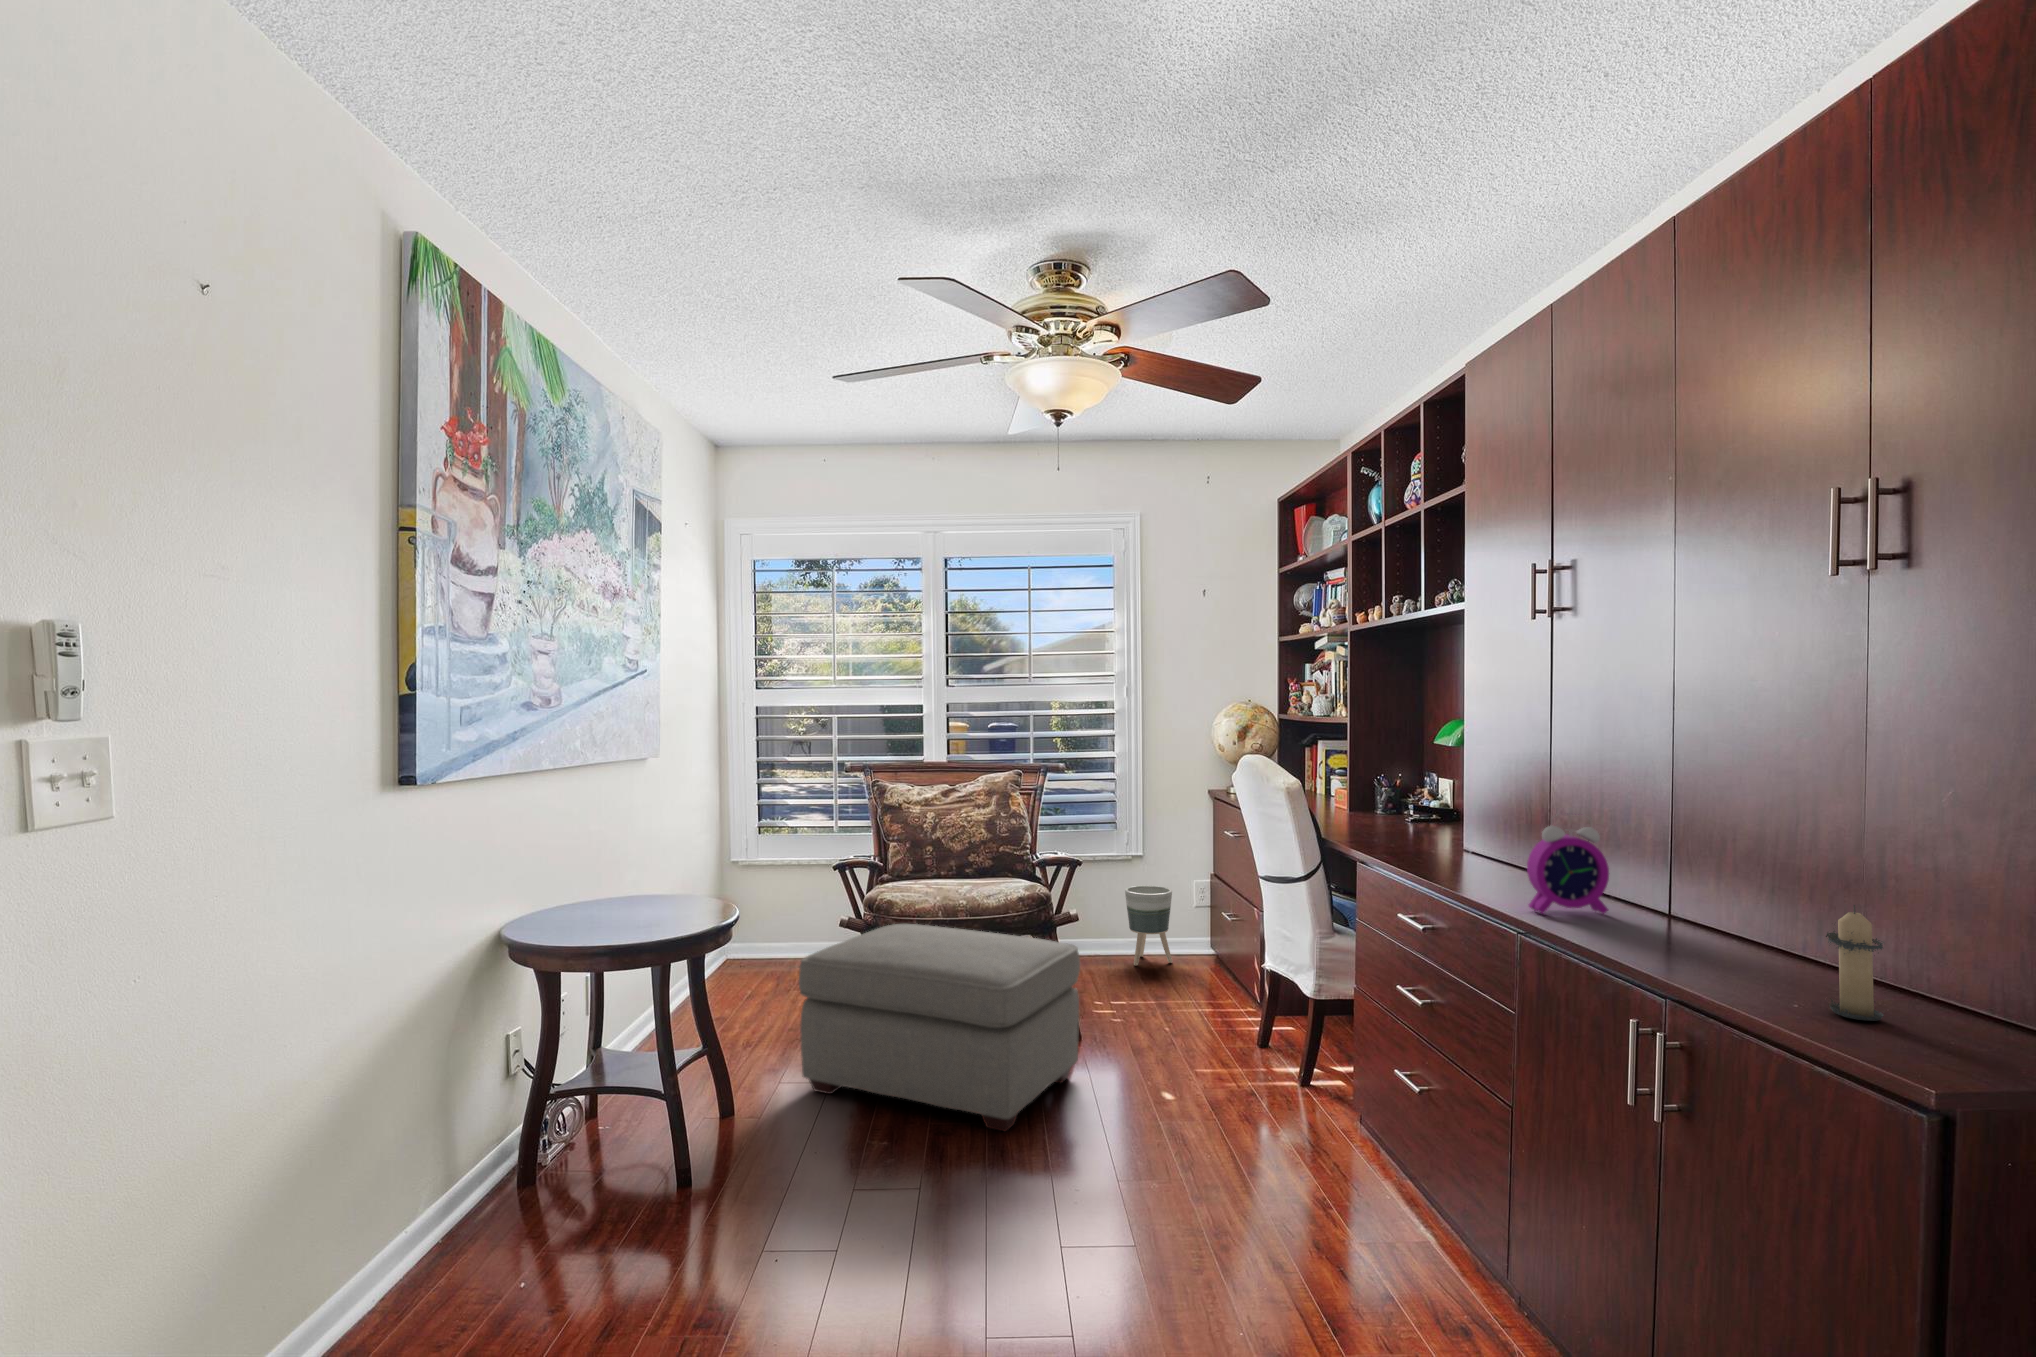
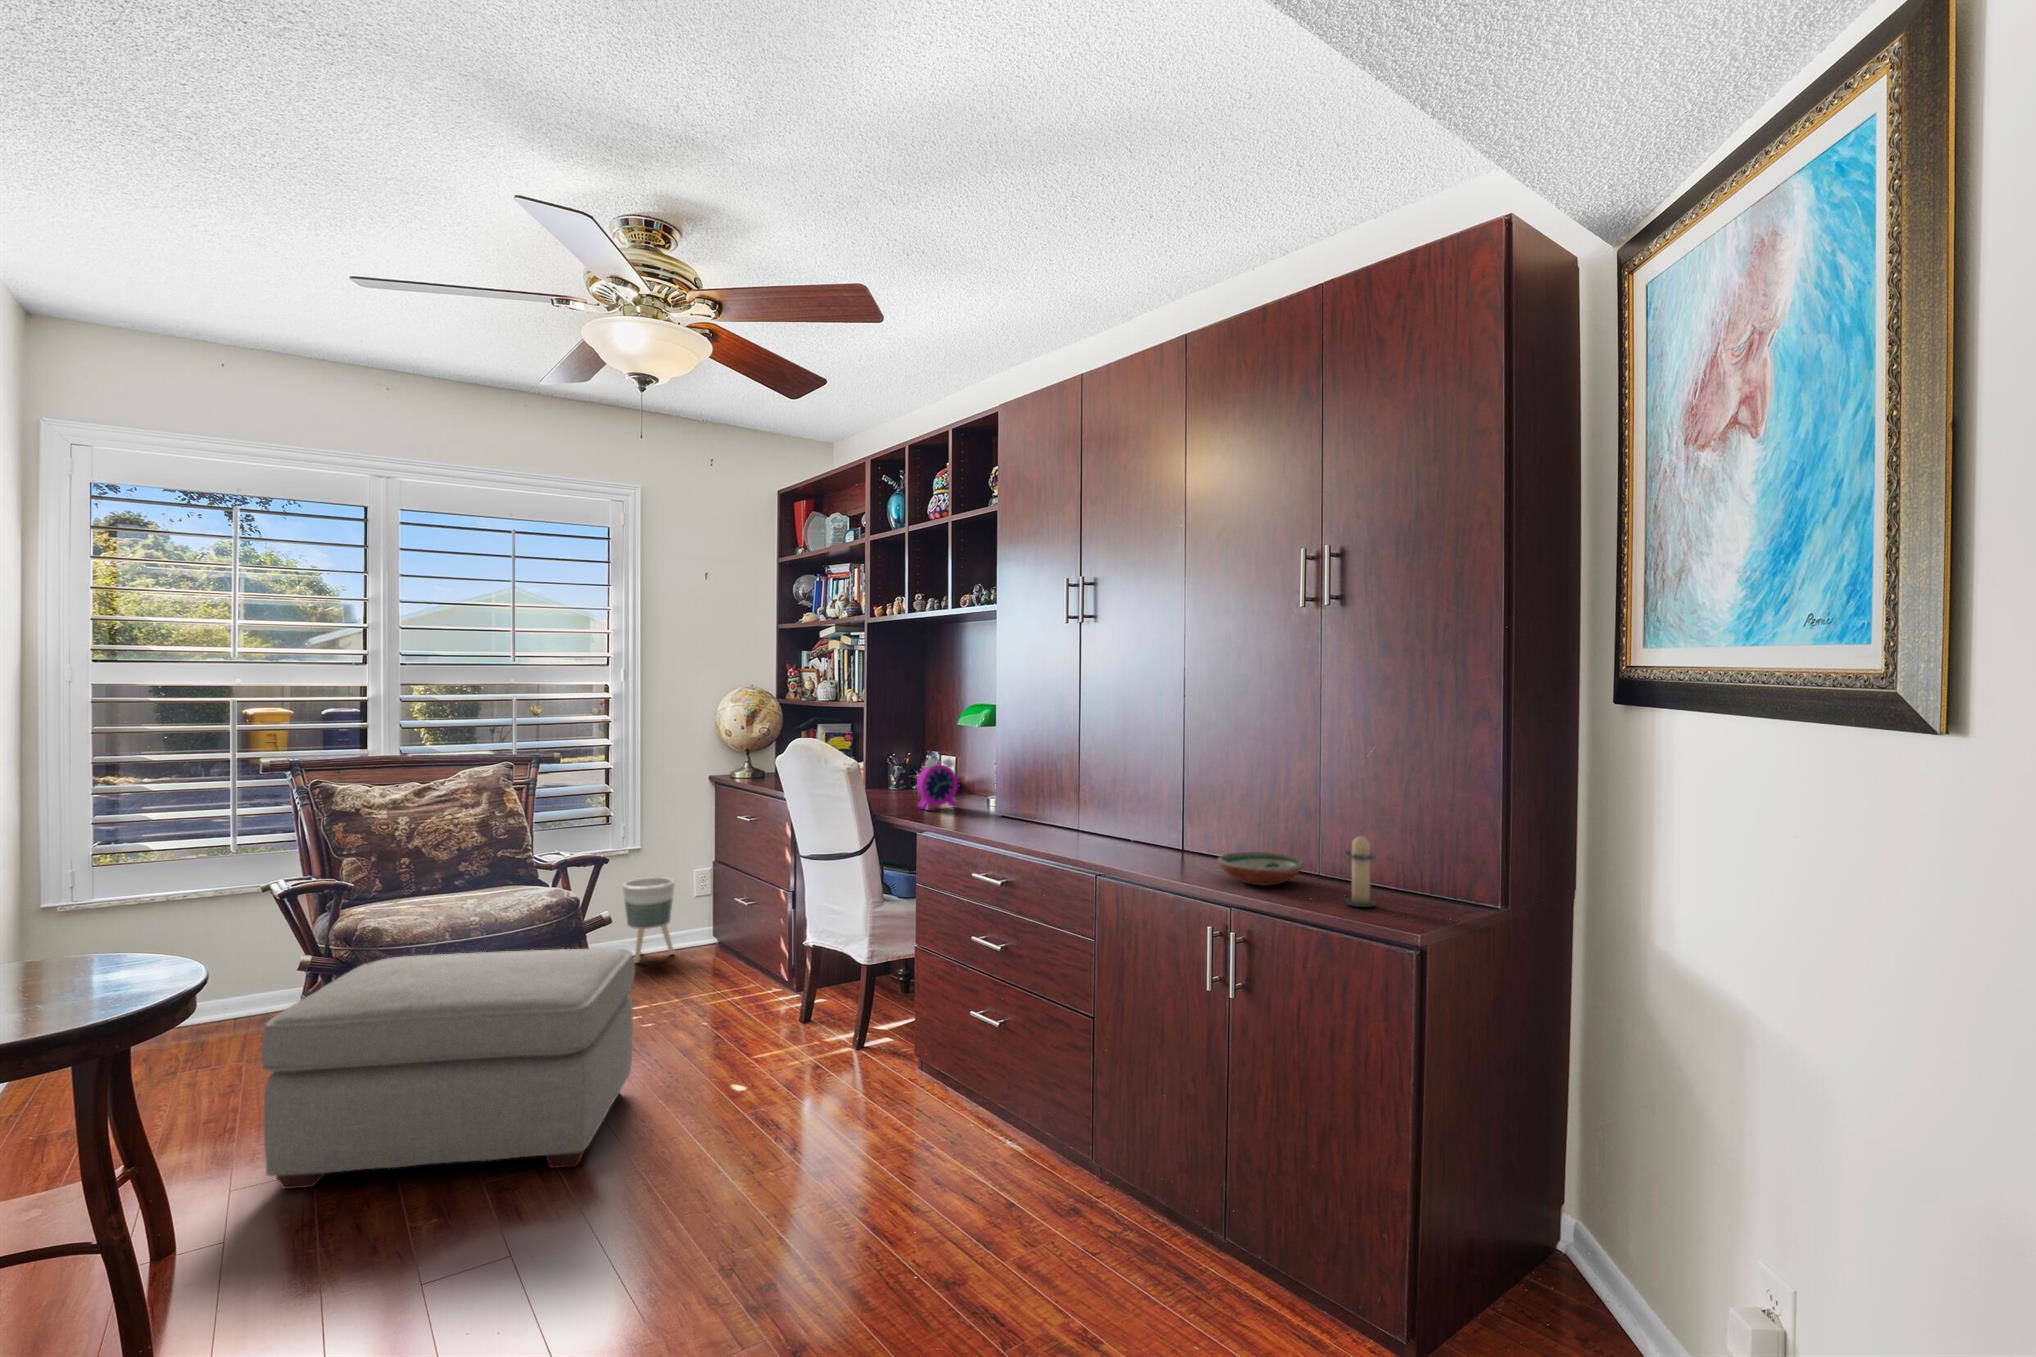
alarm clock: present [1527,814,1609,914] -> present [917,759,958,809]
decorative bowl: none [1655,920,1798,970] -> present [1218,852,1304,885]

